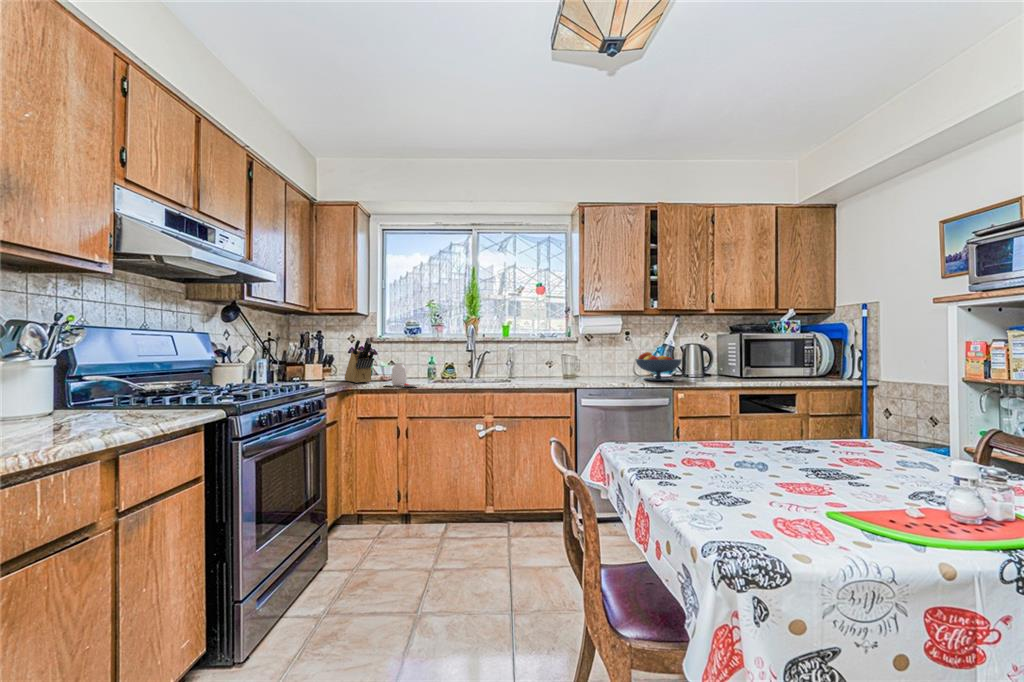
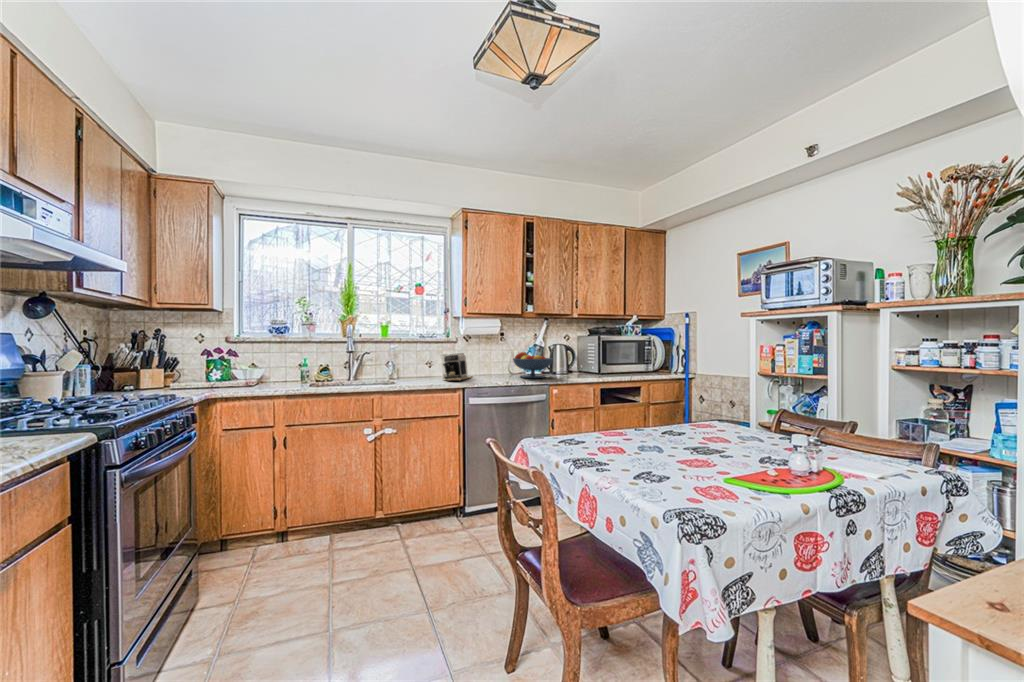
knife block: present [345,338,374,383] -> none [197,338,241,390]
coffee maker: none [557,353,594,381] -> present [443,353,472,380]
jar: present [392,363,418,387] -> none [255,366,300,393]

